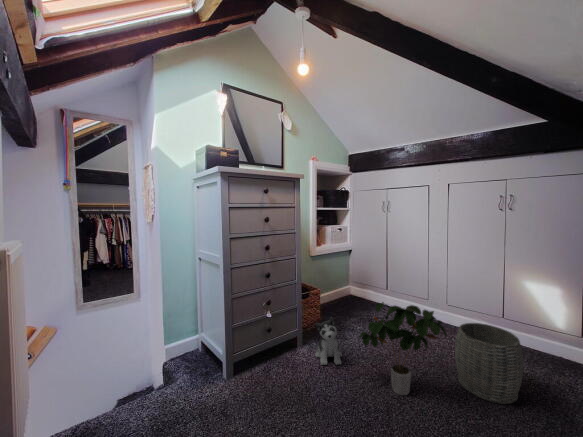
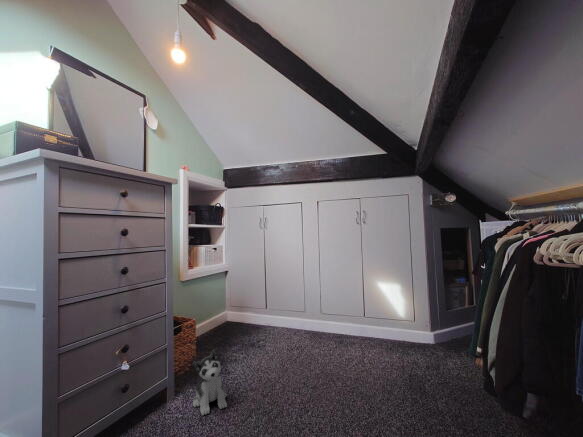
potted plant: present [359,302,447,395] -> none [249,317,336,422]
woven basket: present [455,323,523,404] -> none [339,325,391,398]

